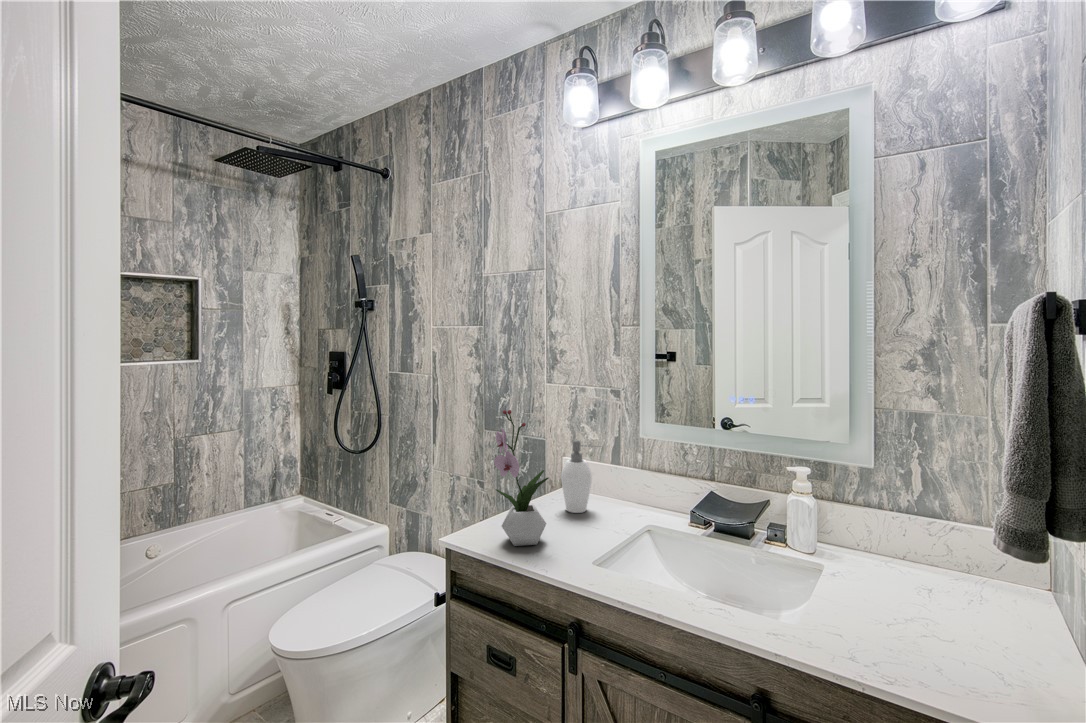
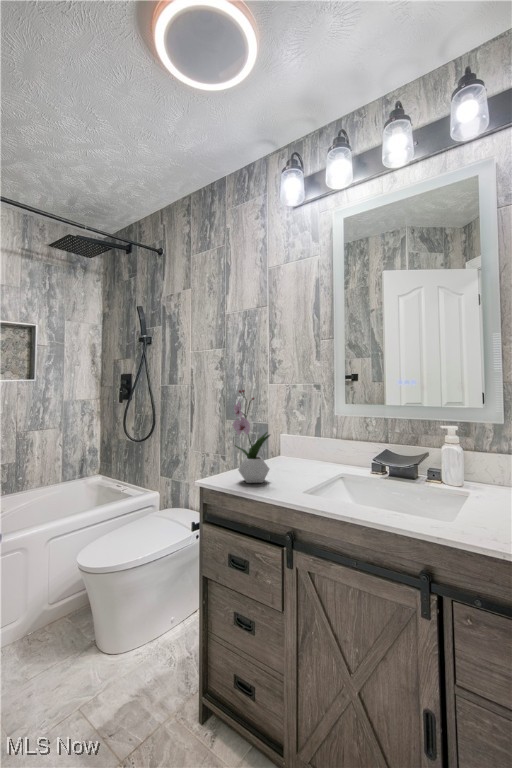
soap dispenser: present [561,440,600,513] -> none [280,418,309,468]

